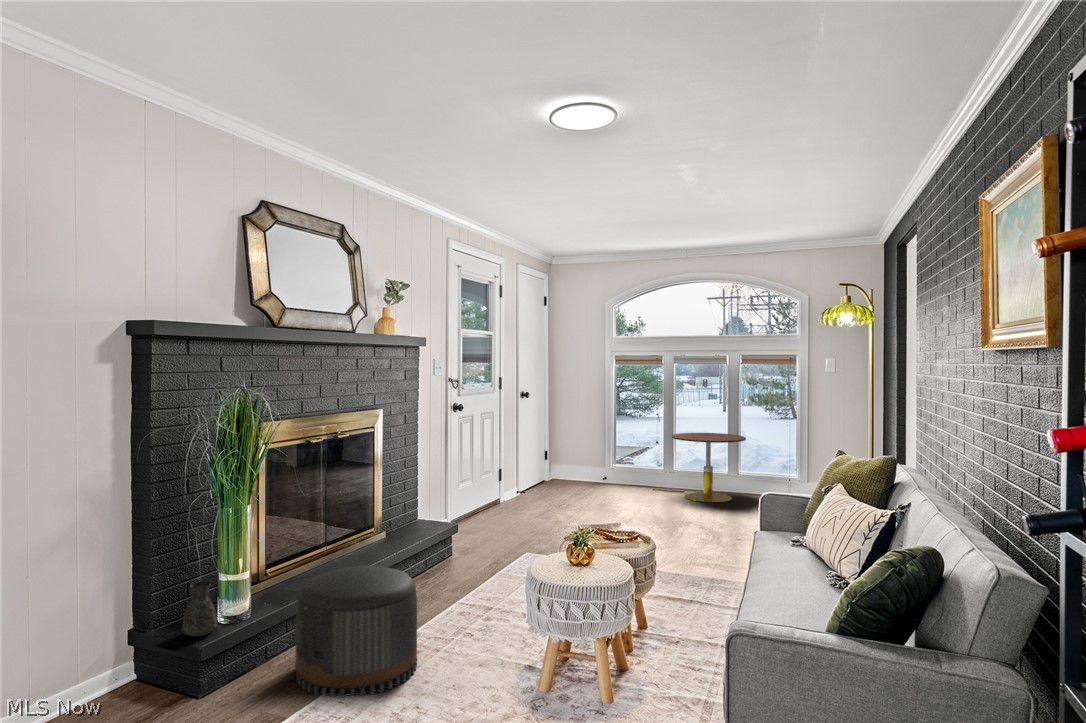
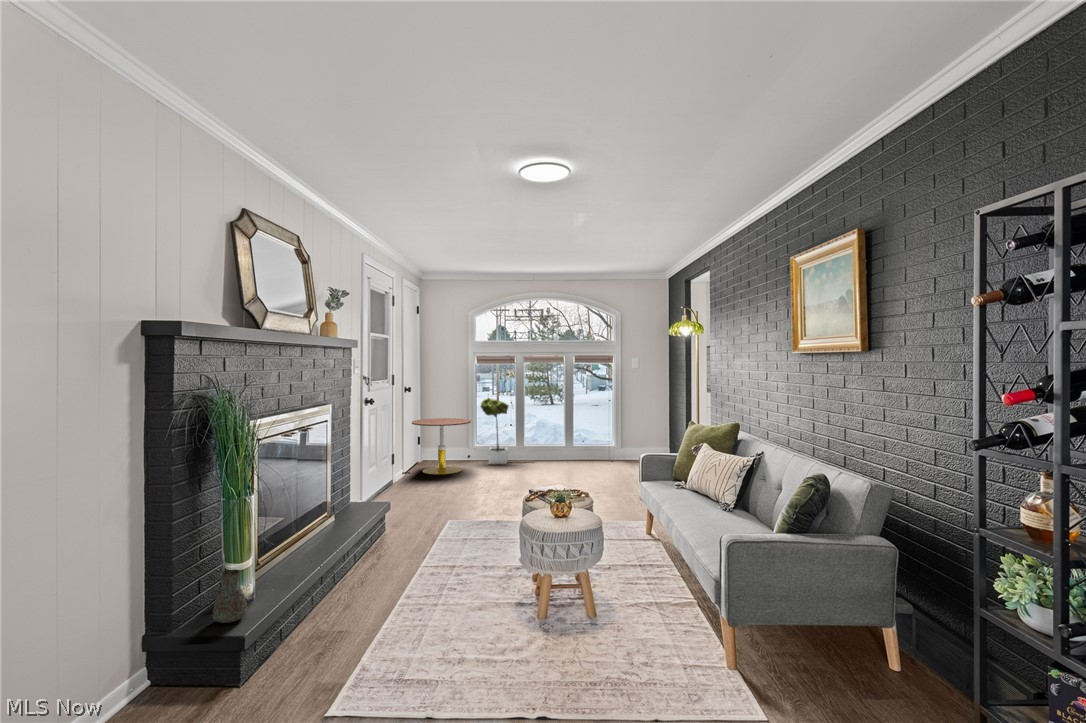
potted tree: none [616,407,652,492] -> present [481,398,509,464]
side table: present [672,433,746,502] -> present [412,418,471,475]
pouf: present [296,566,417,698] -> none [320,538,428,656]

